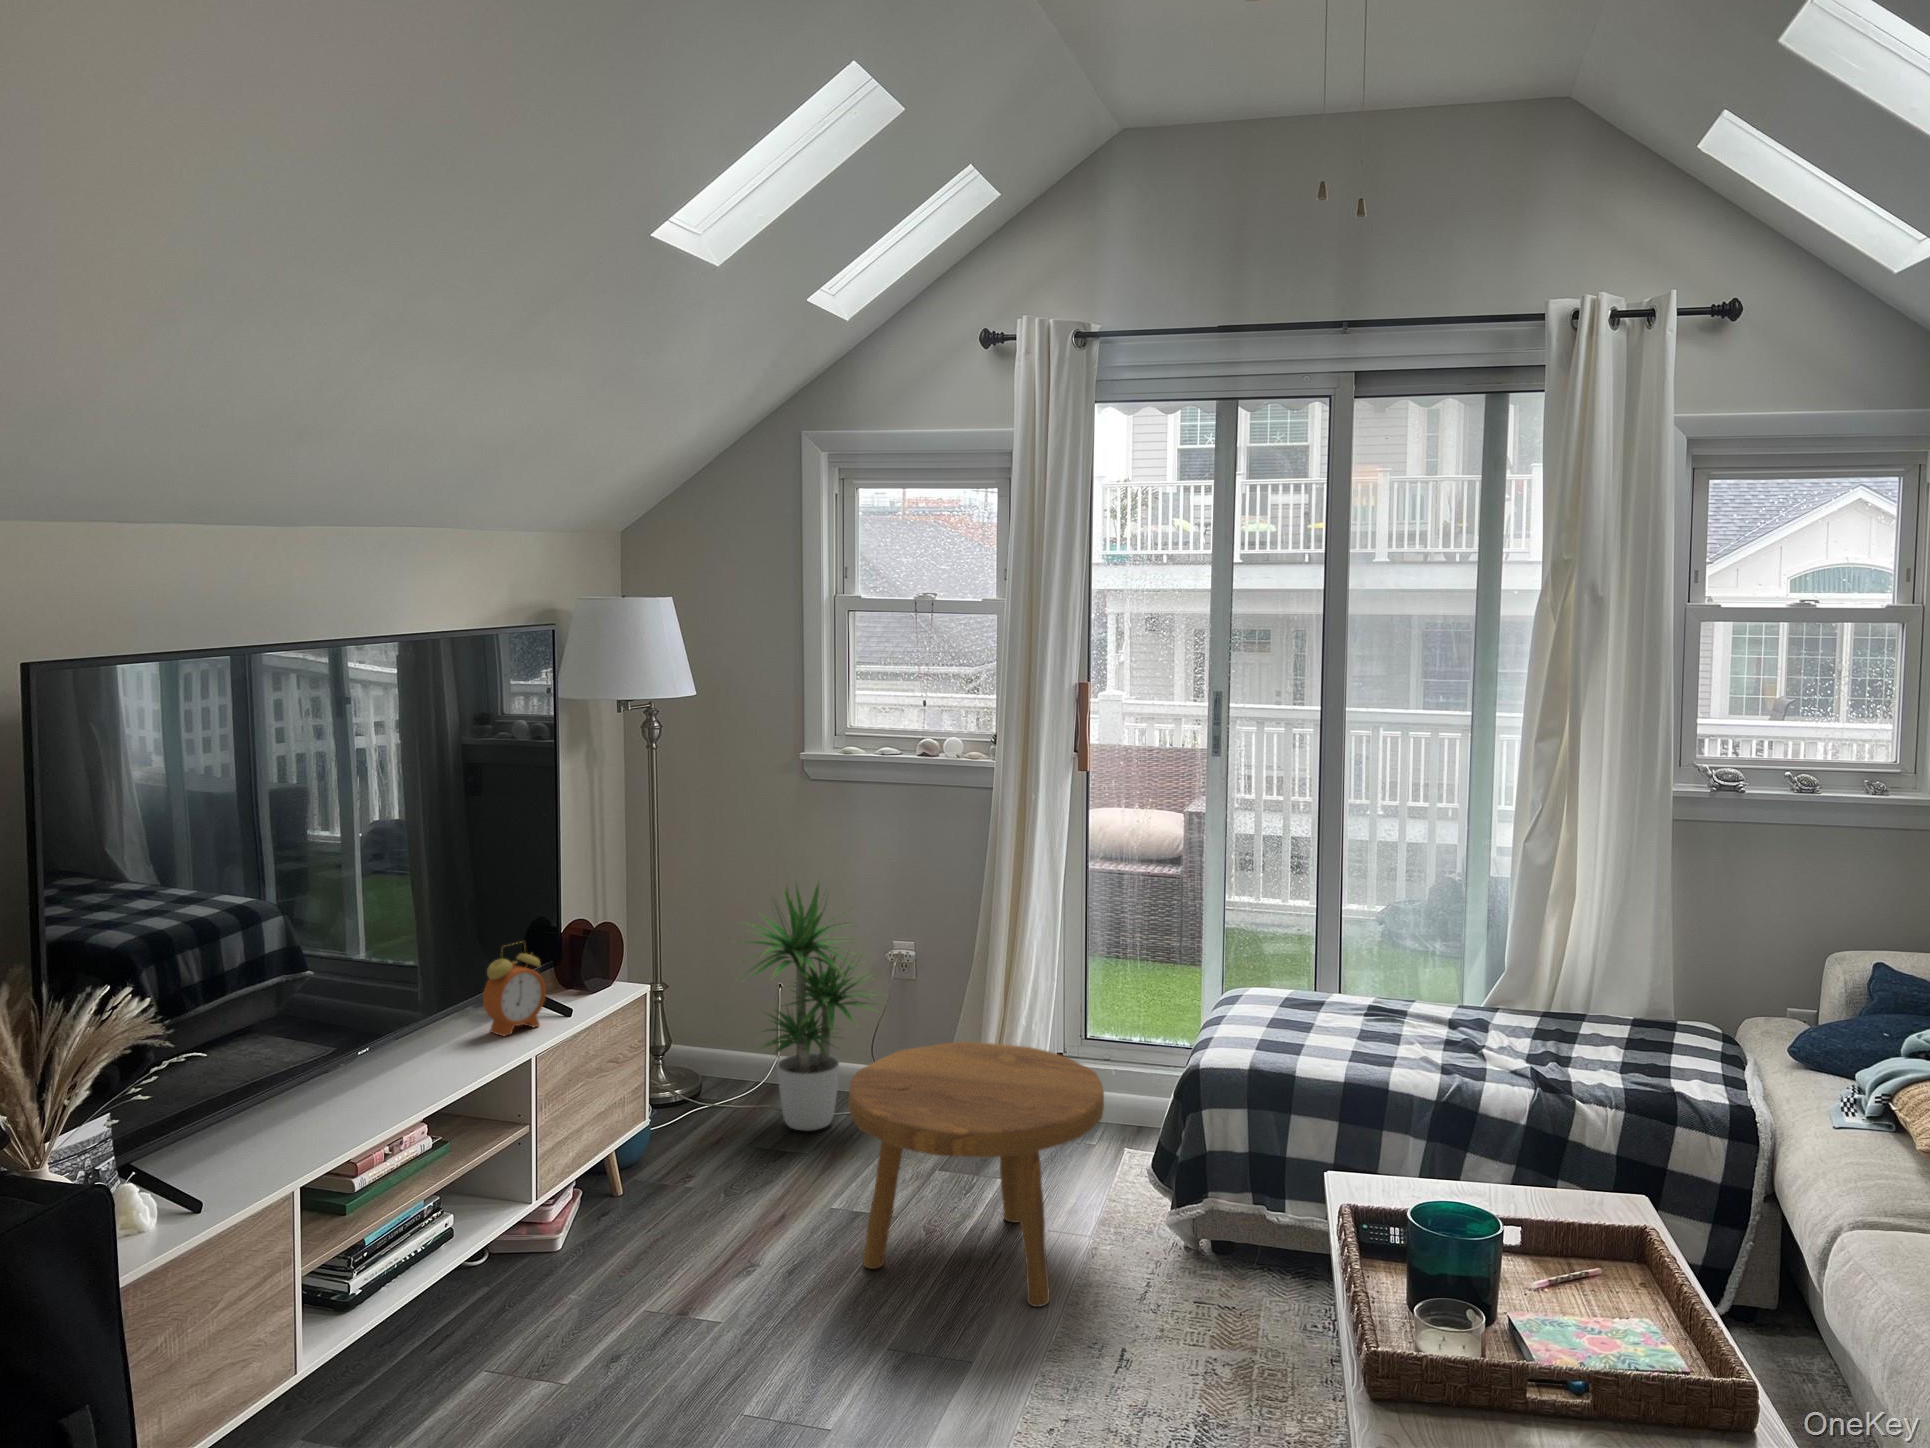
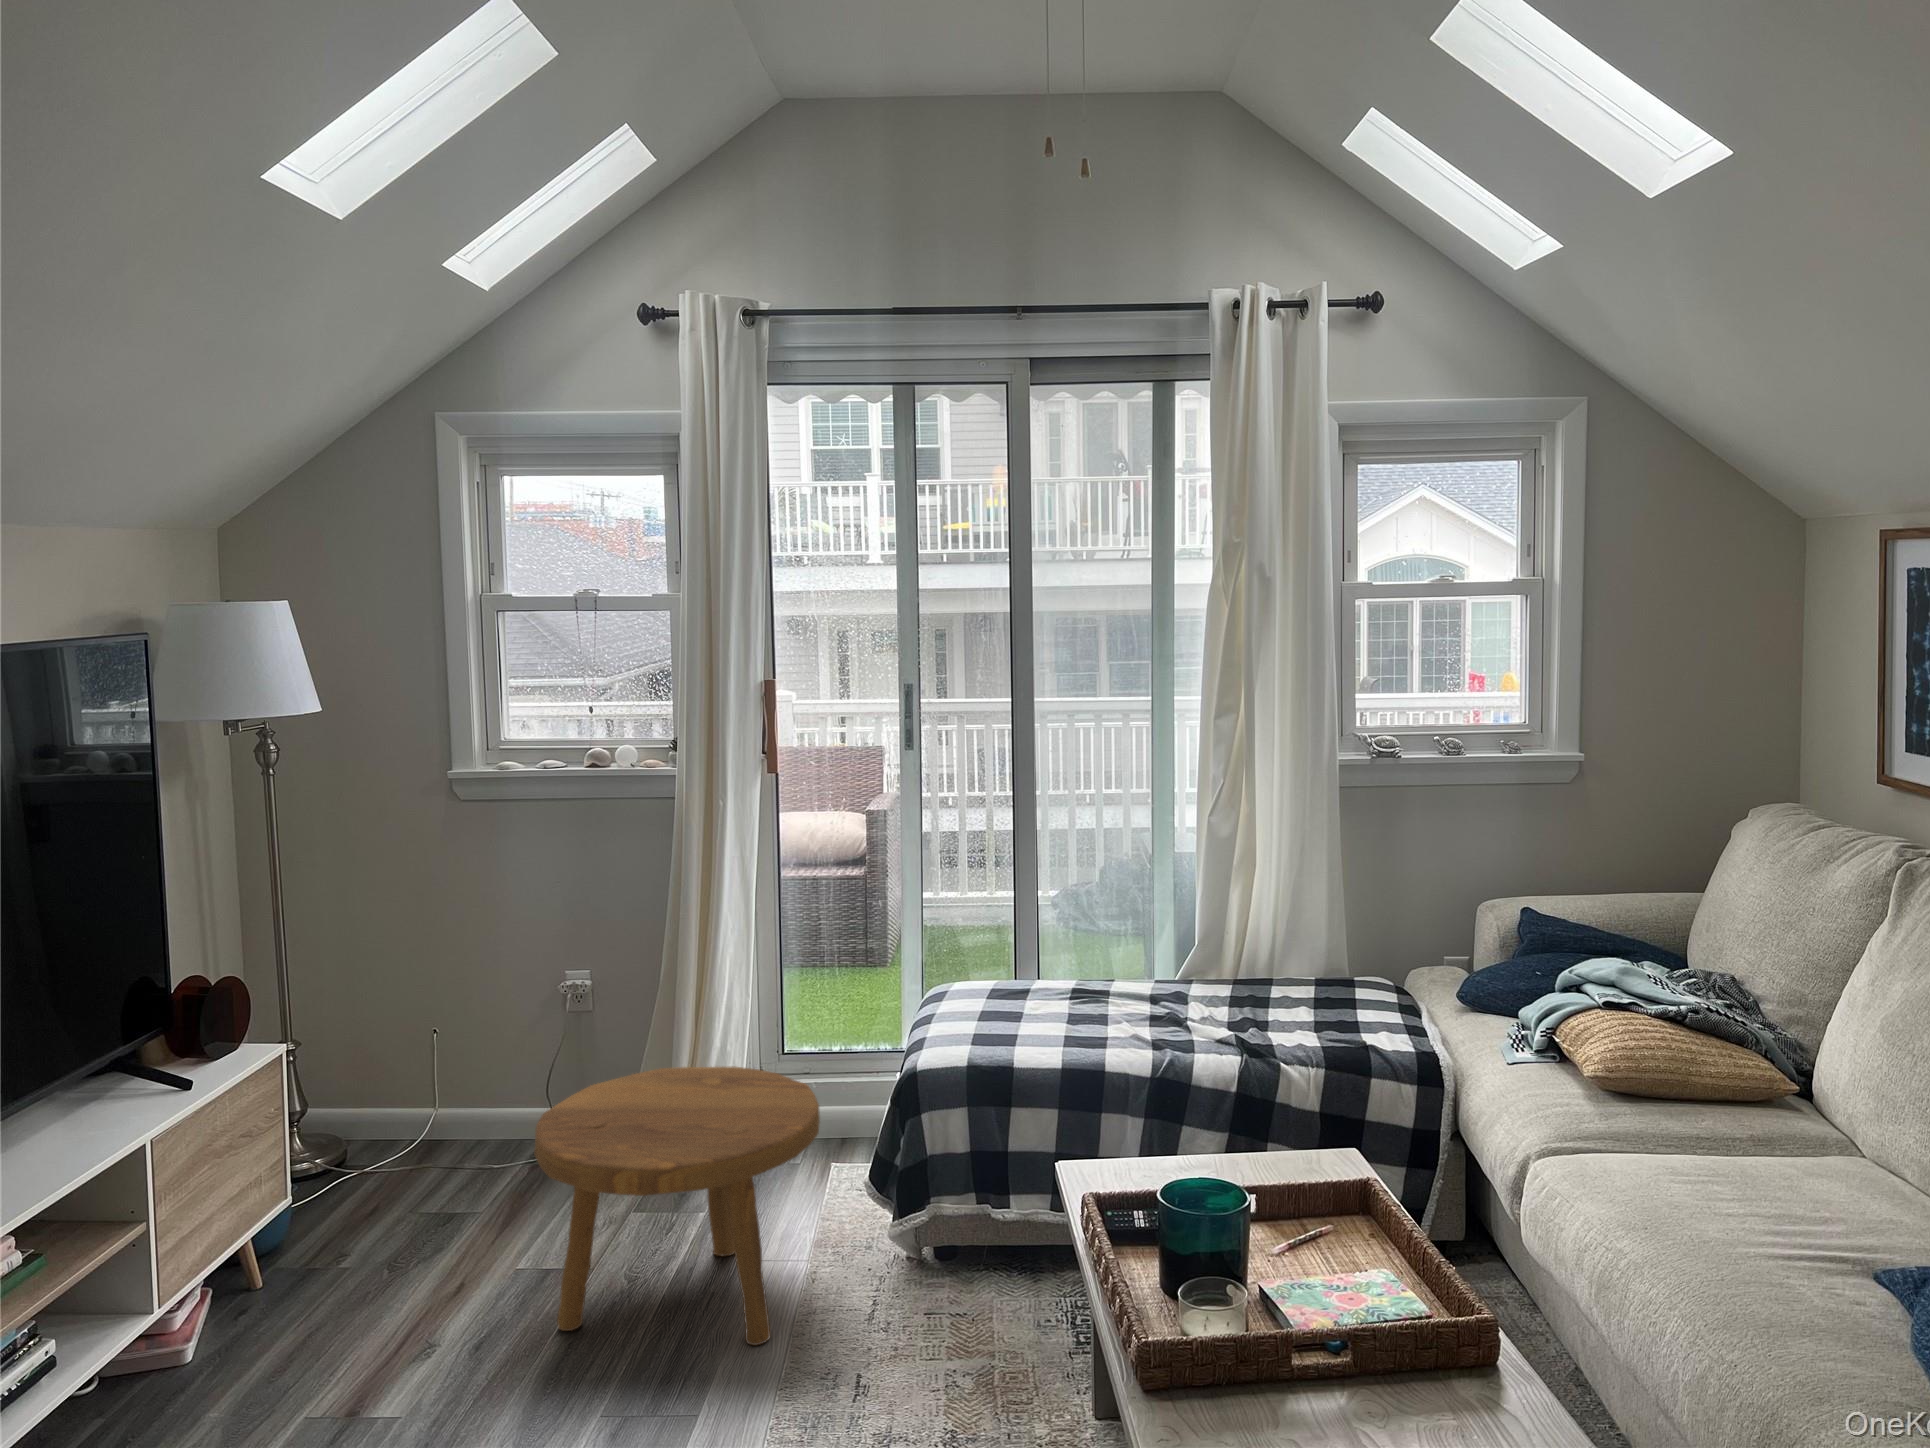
potted plant: present [744,882,887,1131] -> none [387,907,578,1186]
alarm clock: present [483,950,546,1036] -> none [66,1003,153,1120]

